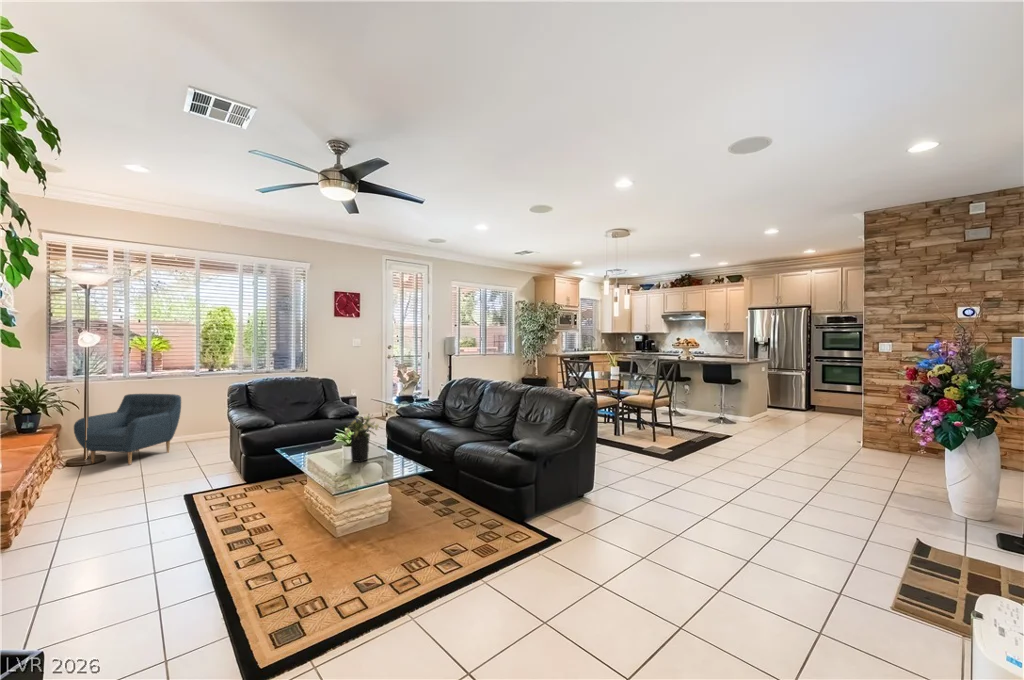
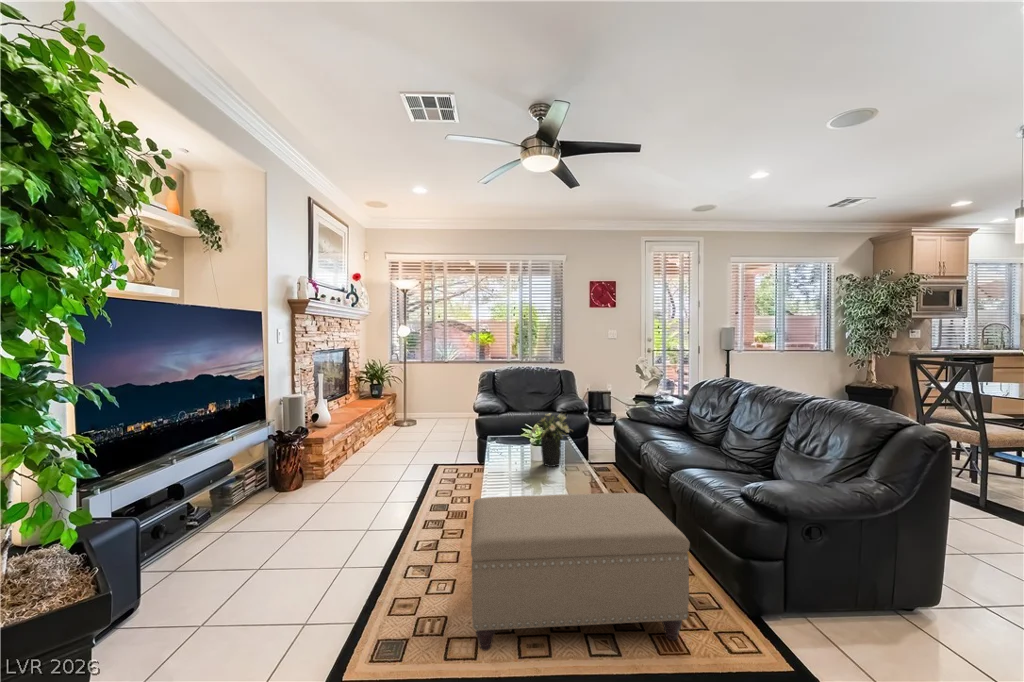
armchair: present [74,394,181,464] -> none [396,374,460,430]
ottoman: none [324,464,495,602] -> present [471,493,690,651]

